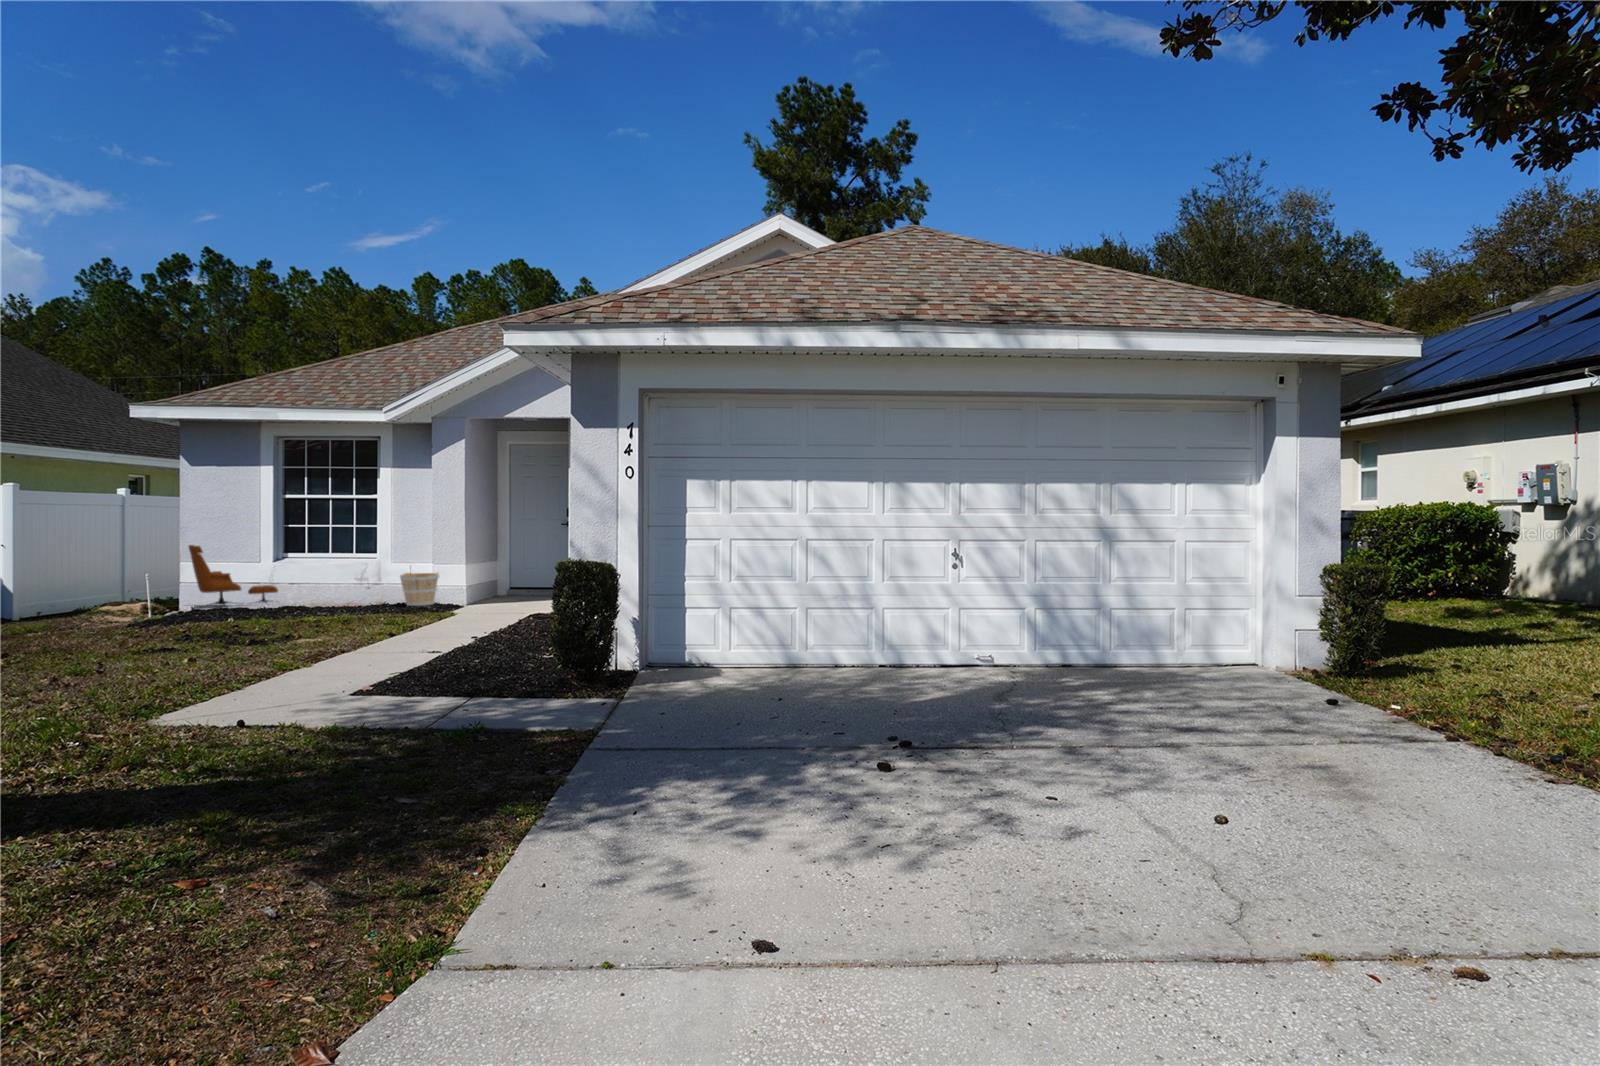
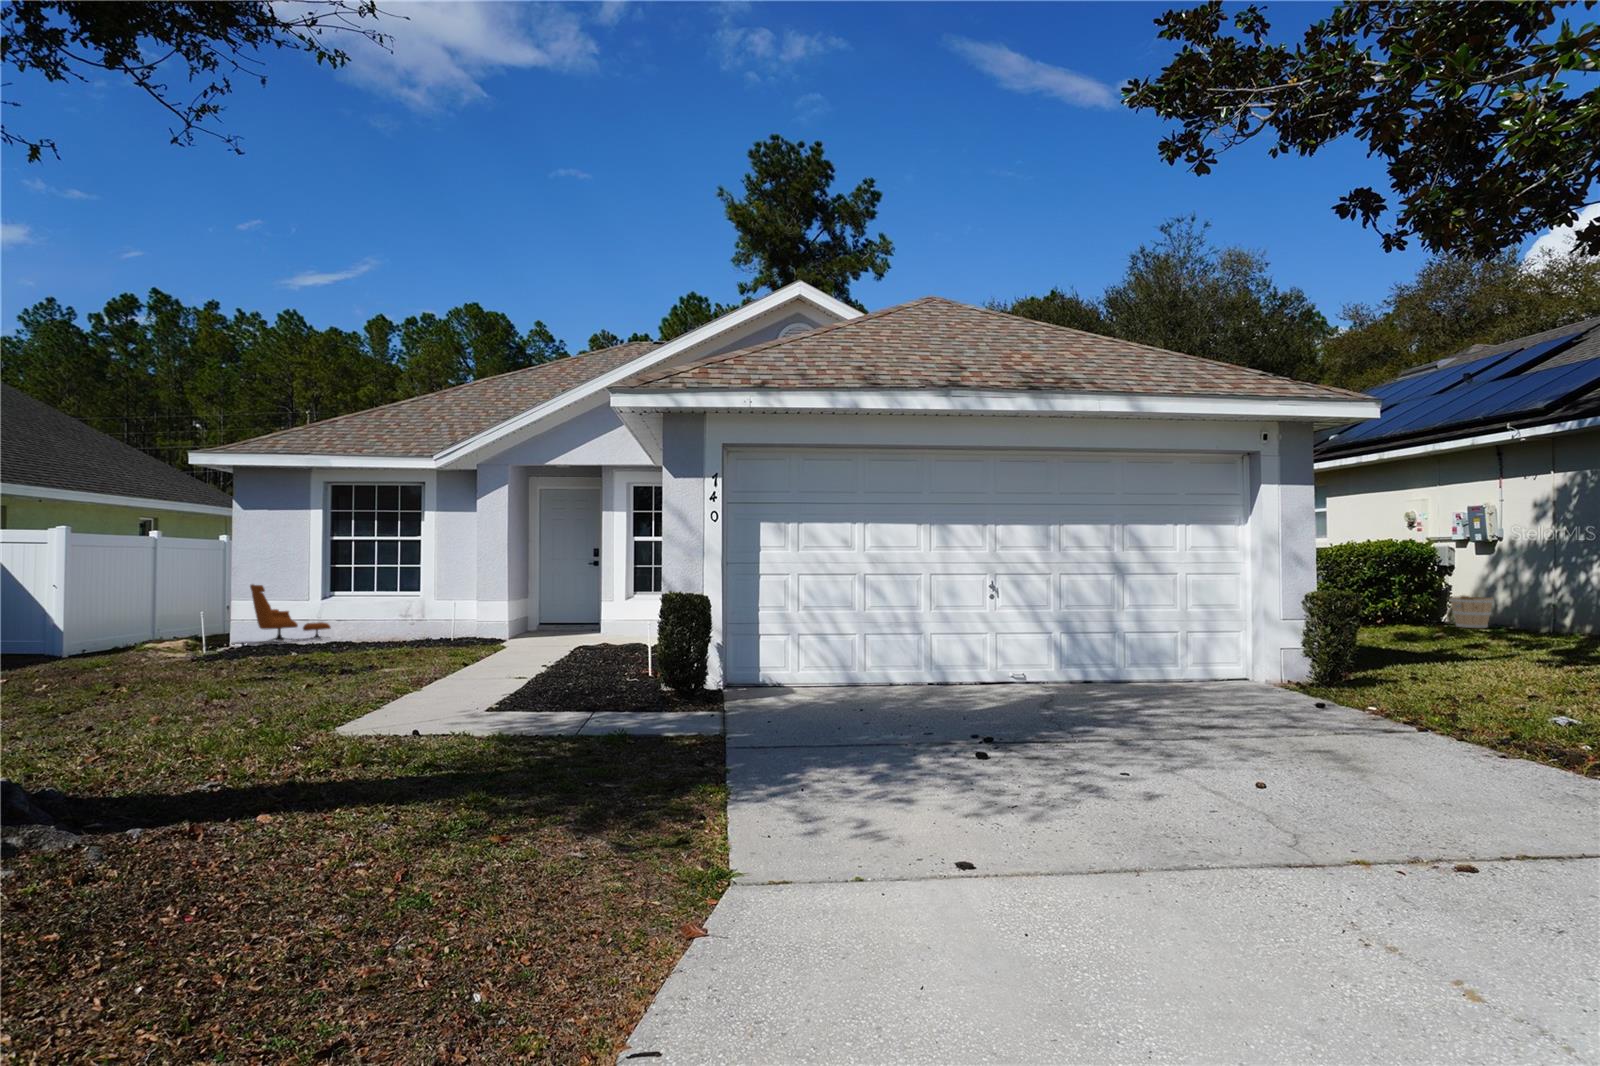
wooden bucket: present [400,572,439,606] -> present [1450,596,1494,628]

